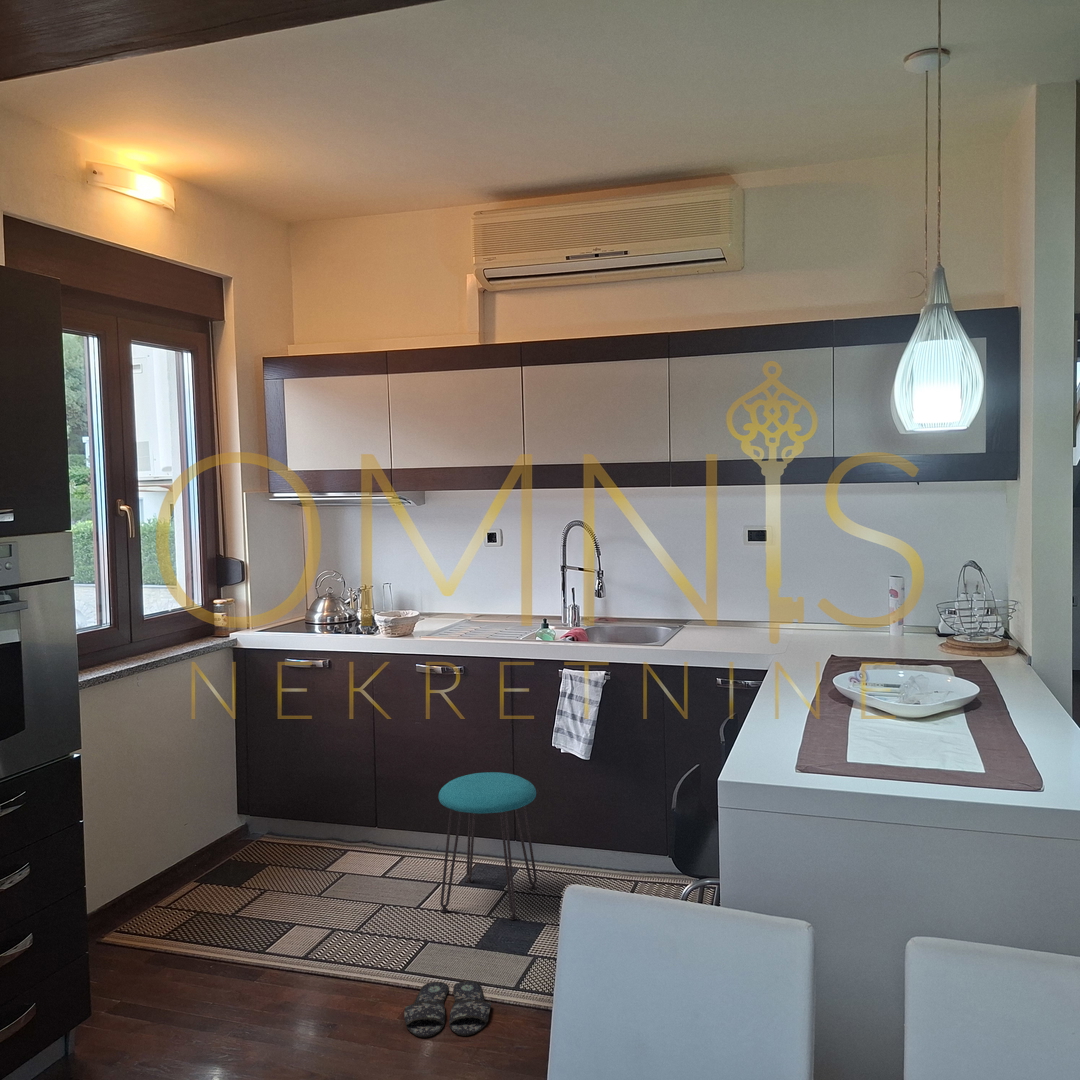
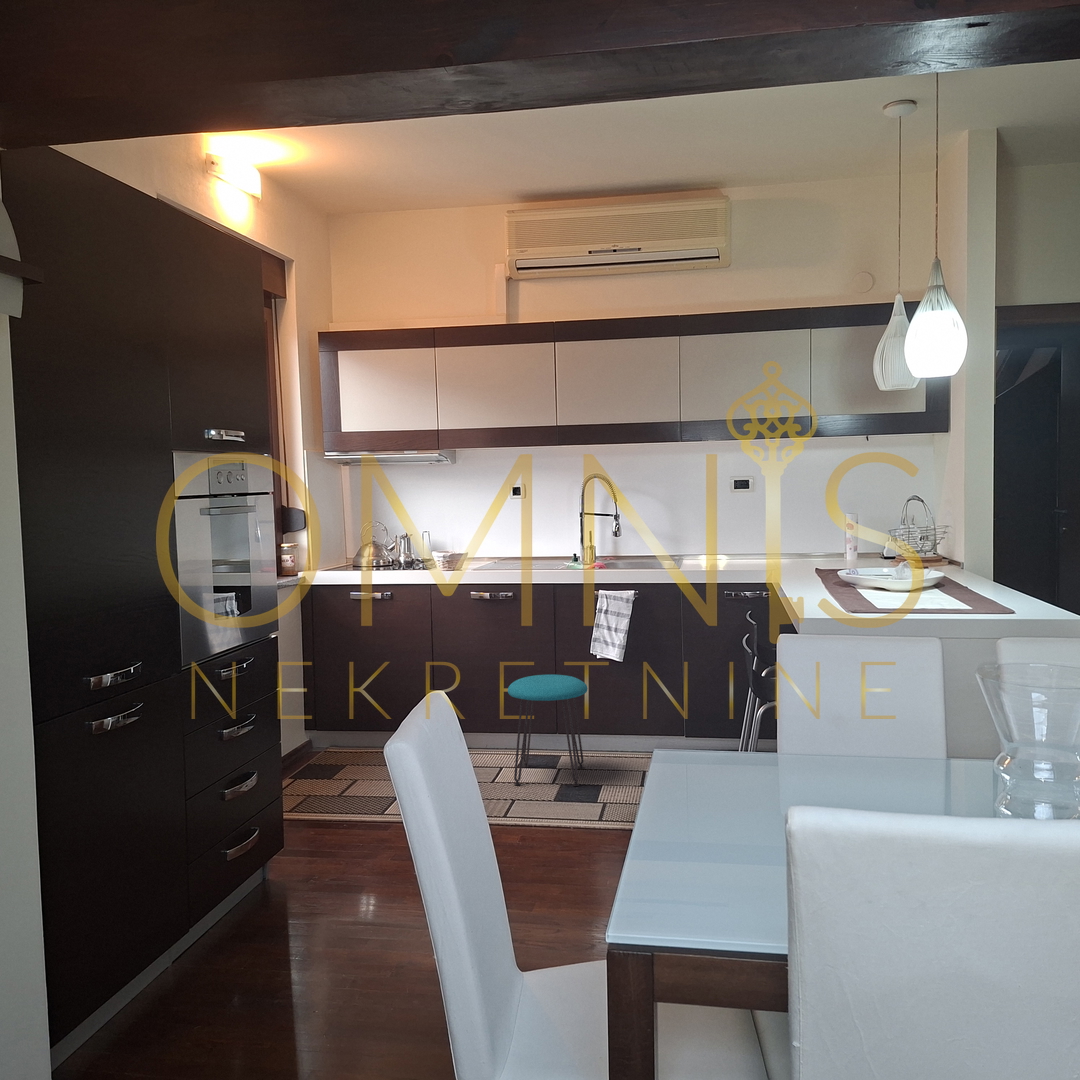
slippers: present [404,981,491,1037] -> none [525,820,592,852]

